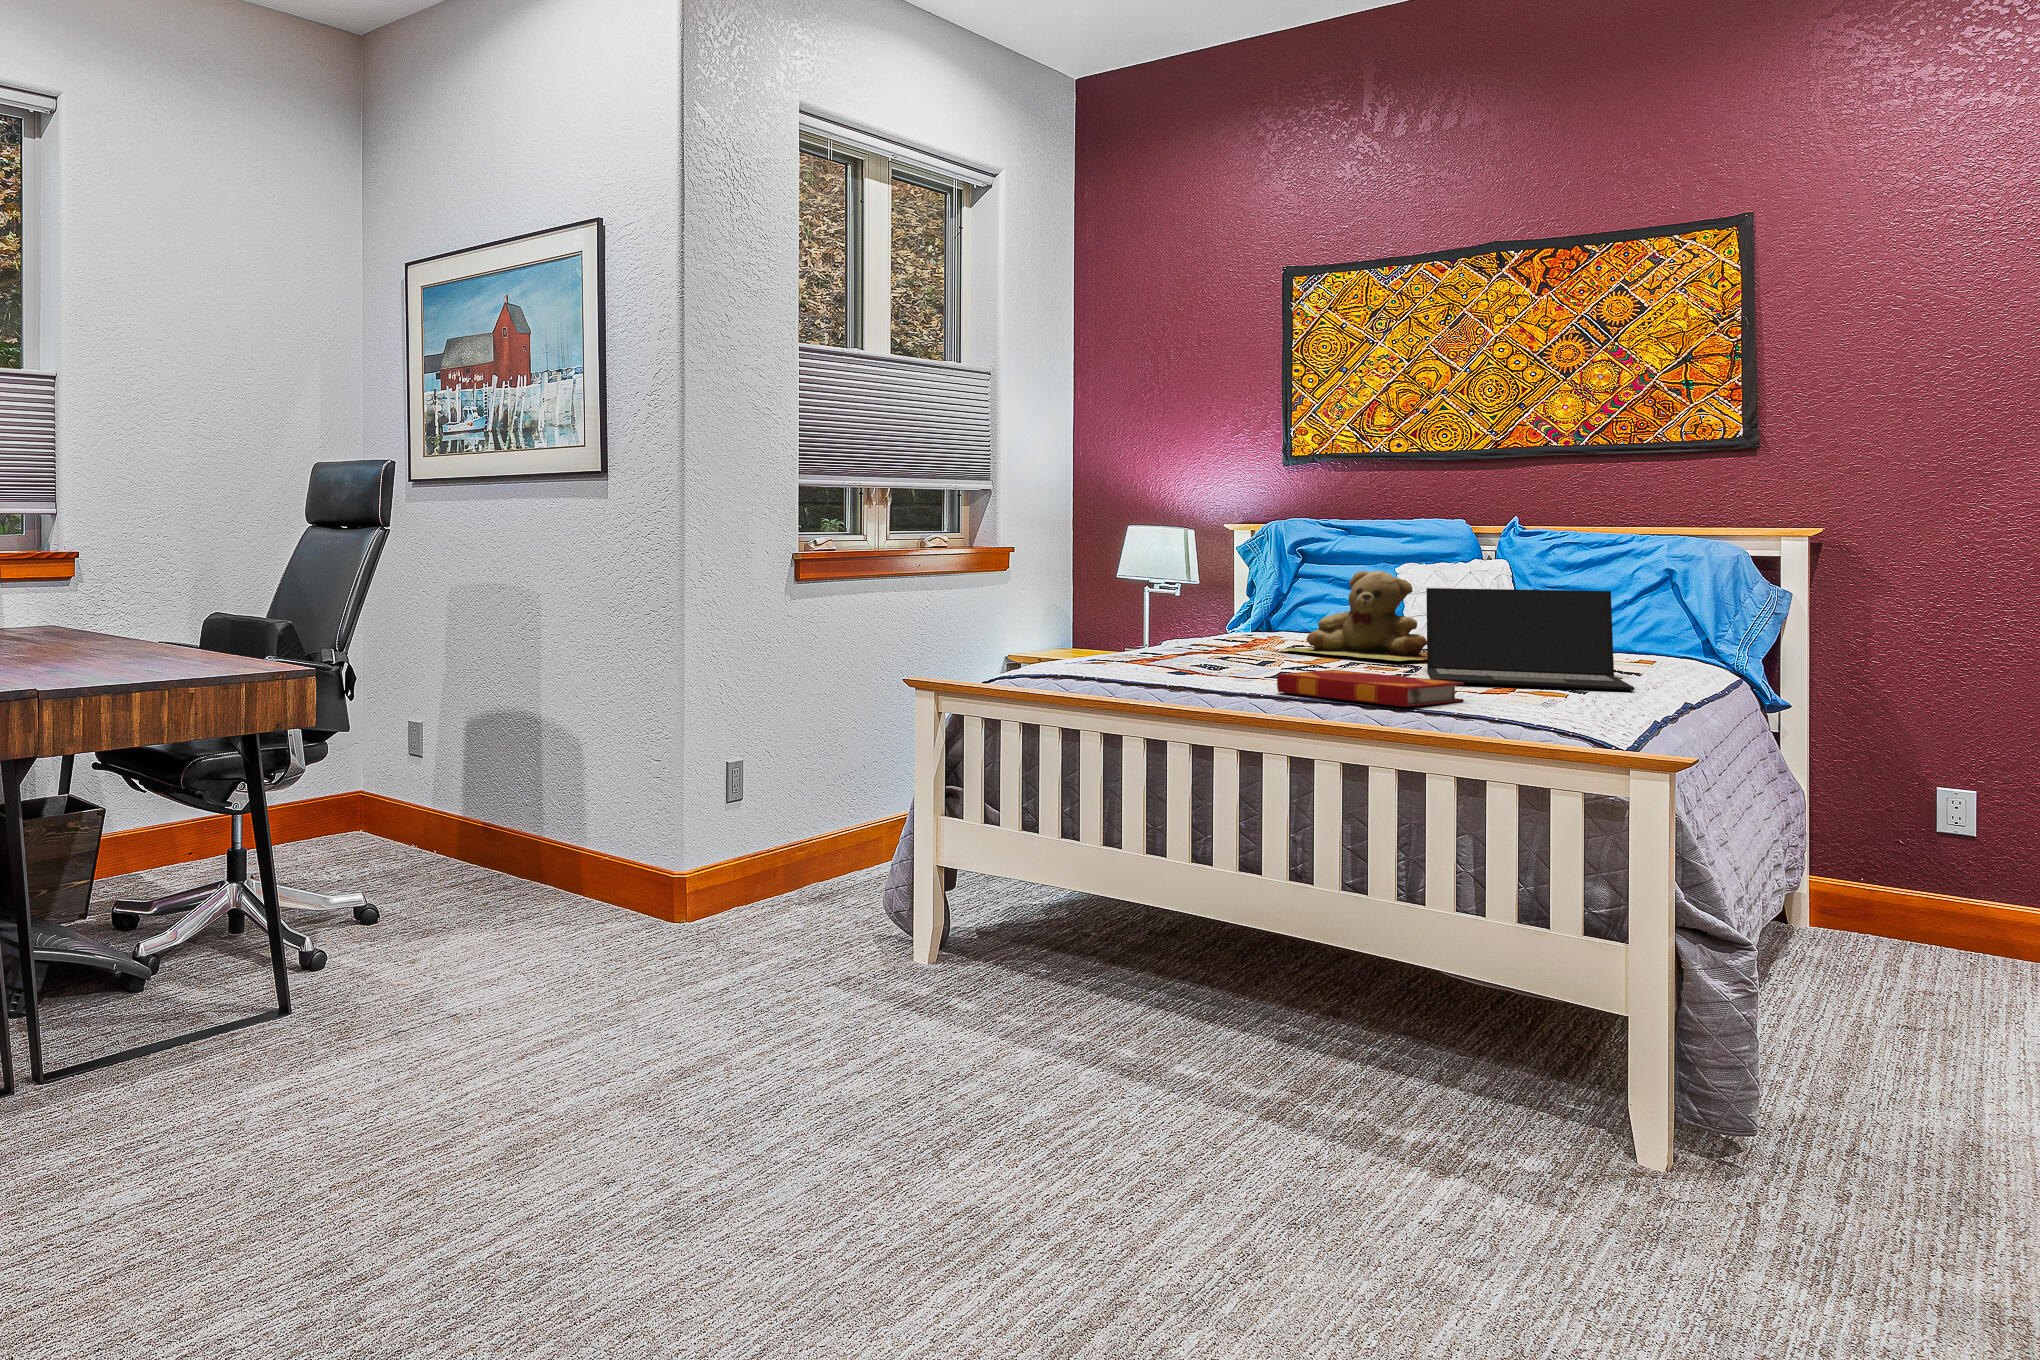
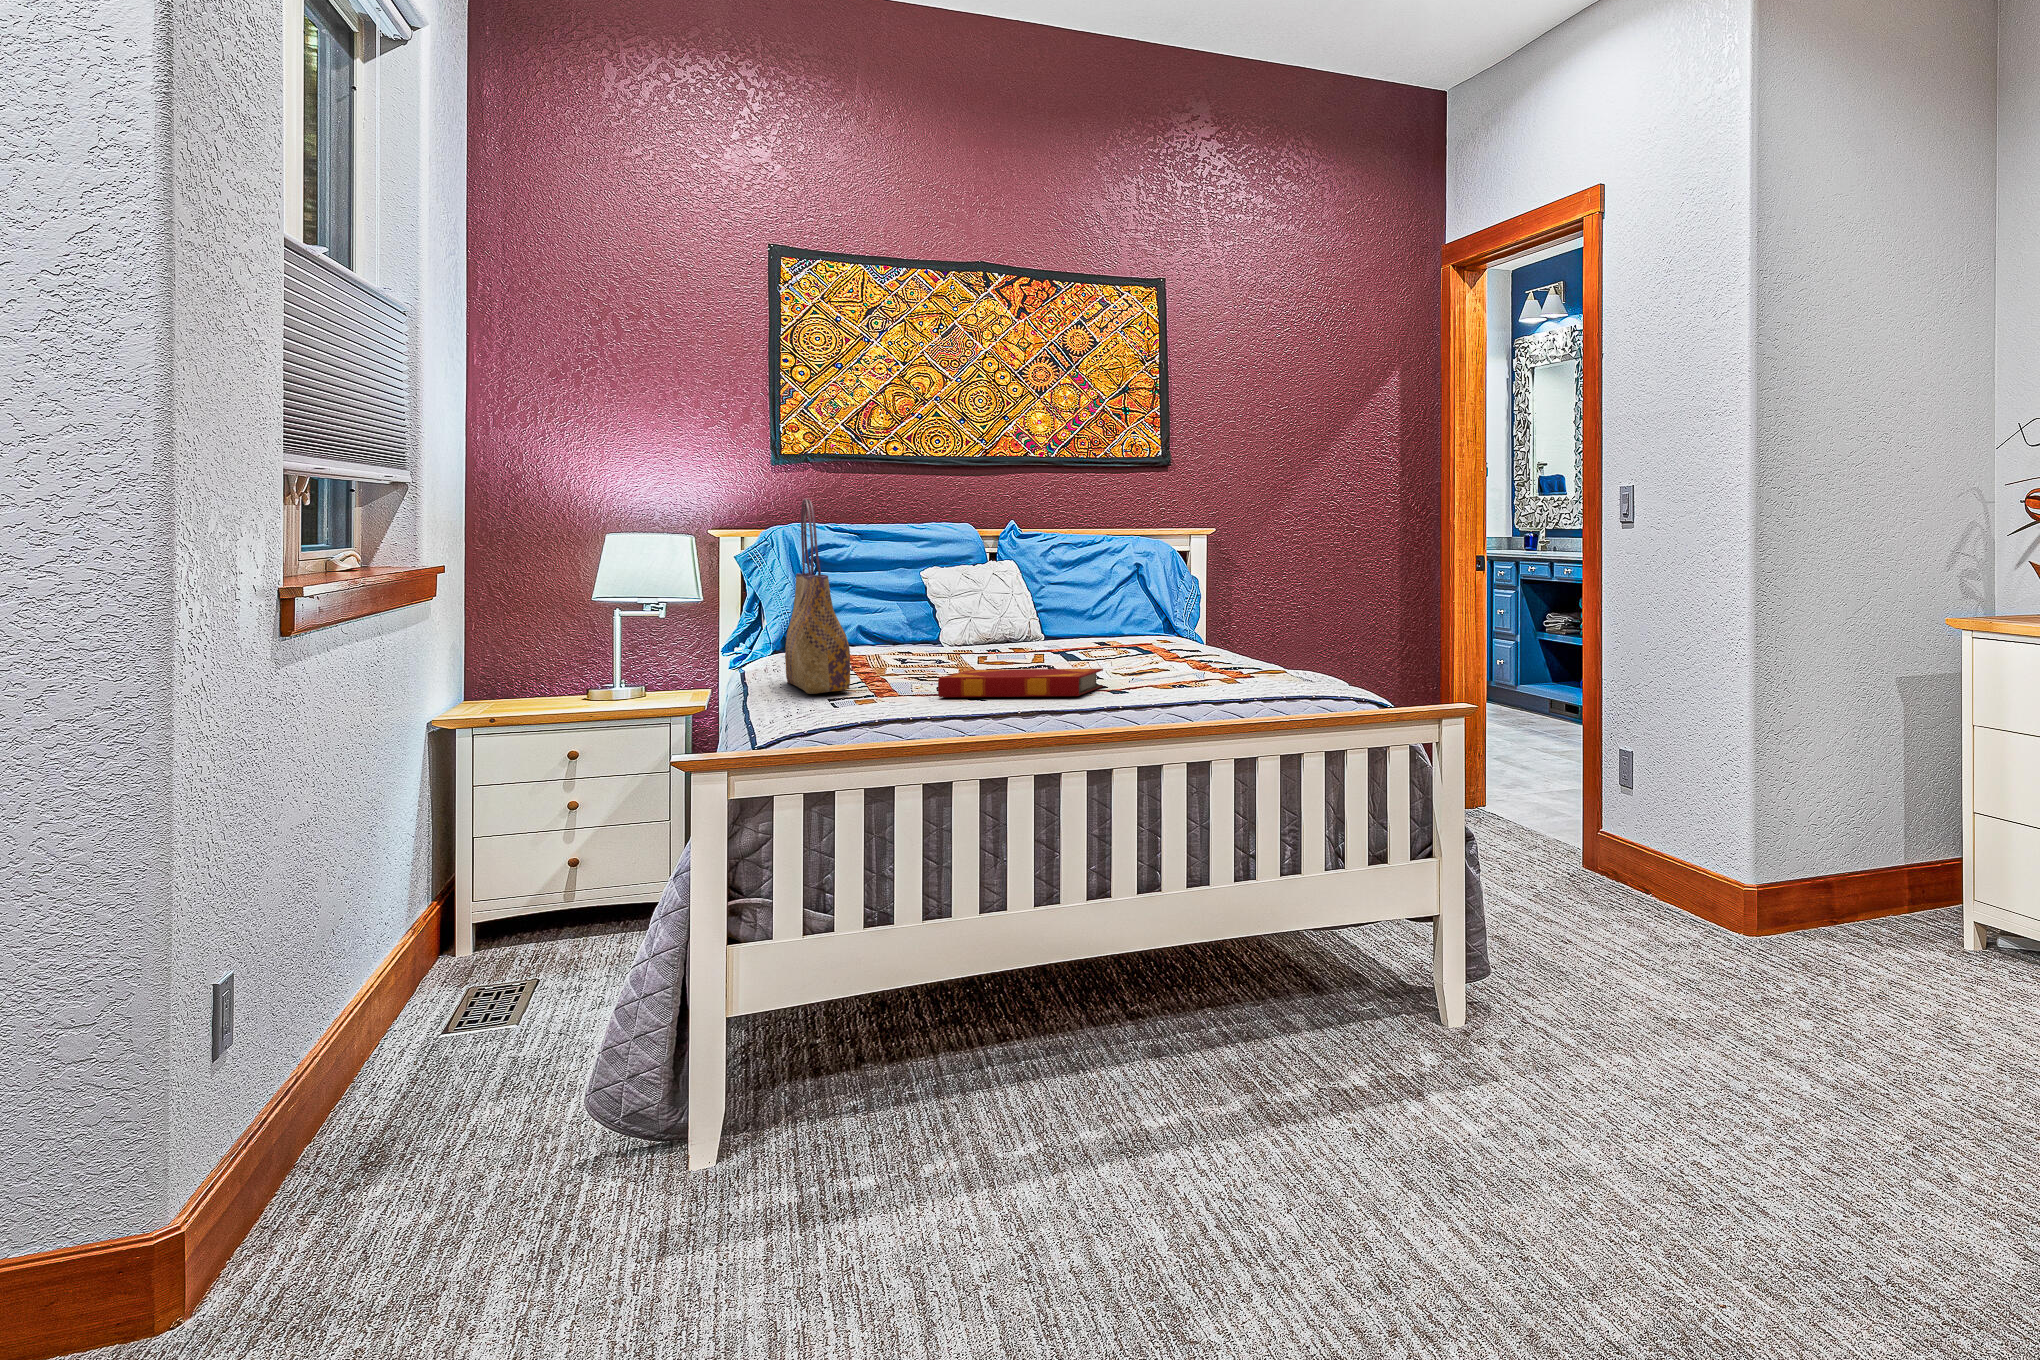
tote bag: none [1176,508,1229,677] -> present [785,499,850,694]
teddy bear: present [1280,571,1427,661] -> none [841,572,1029,660]
laptop: present [1426,588,1634,690] -> none [1010,582,1195,673]

